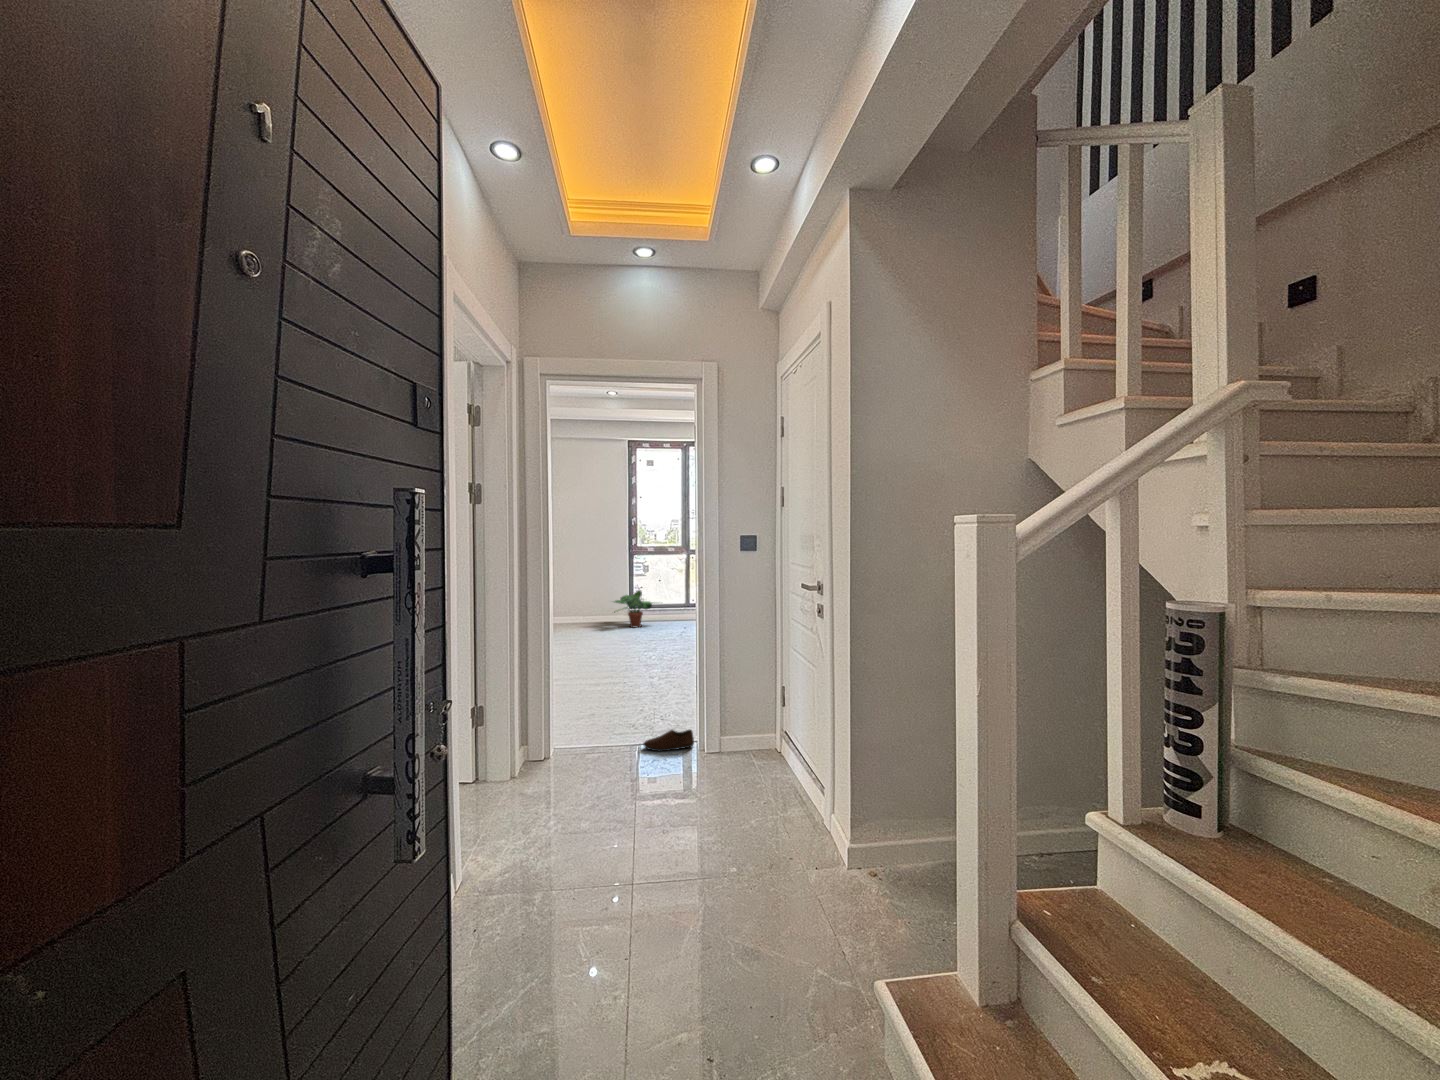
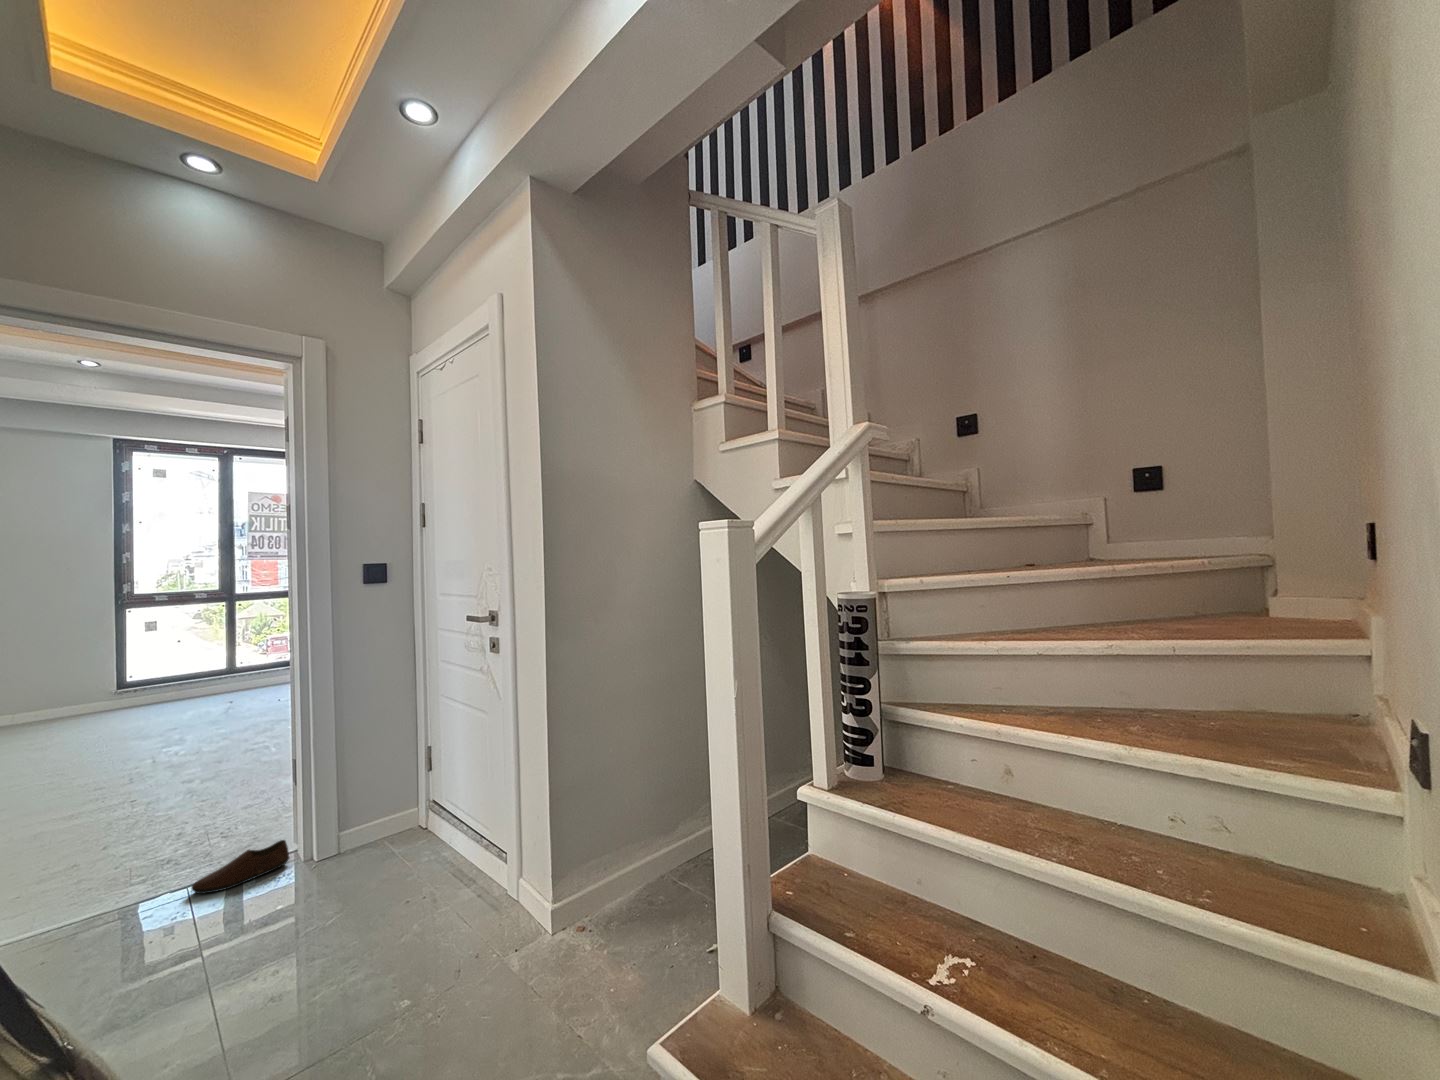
potted plant: present [614,590,655,627] -> none [74,656,196,716]

